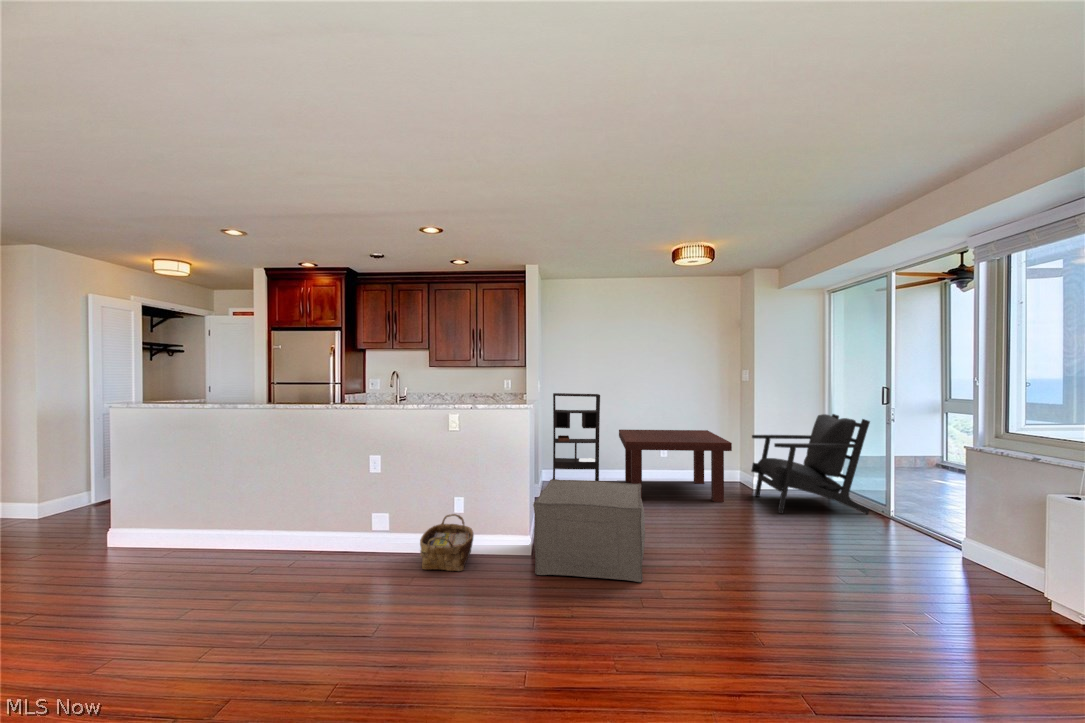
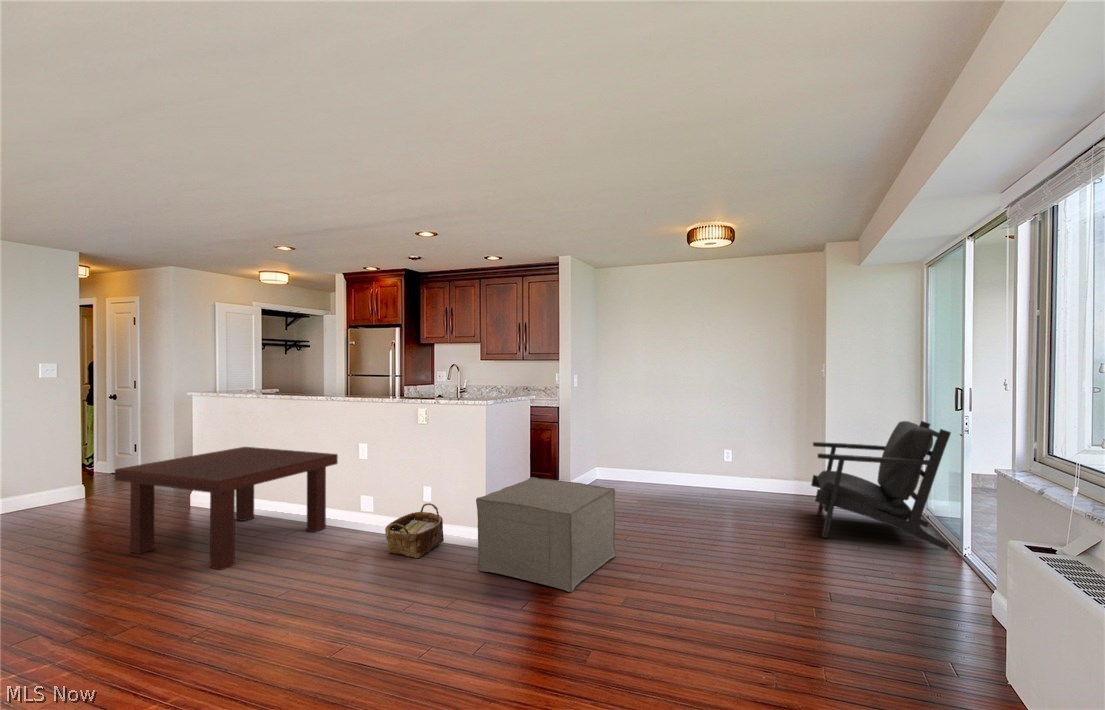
bookshelf: present [553,393,600,481] -> none [599,388,653,488]
coffee table: present [619,430,732,502] -> present [115,447,338,570]

